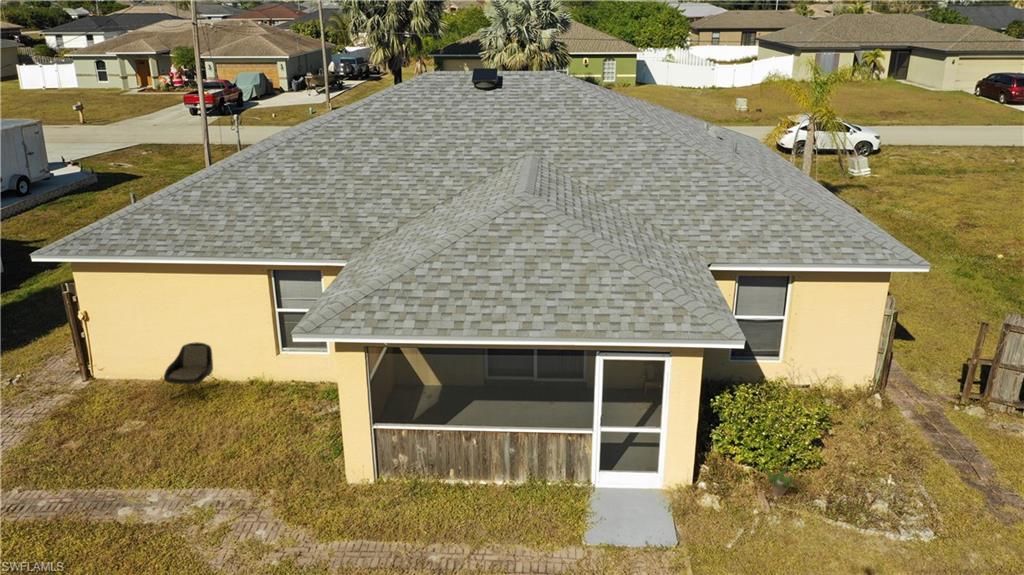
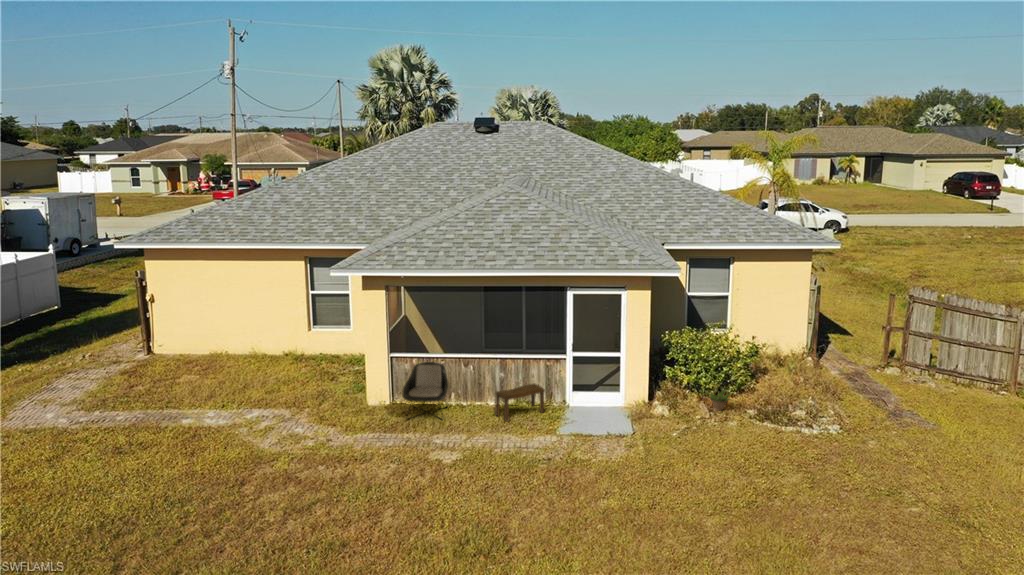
lounge chair: present [164,342,219,400] -> present [403,362,449,420]
bench: none [505,461,566,517] -> present [495,383,545,422]

